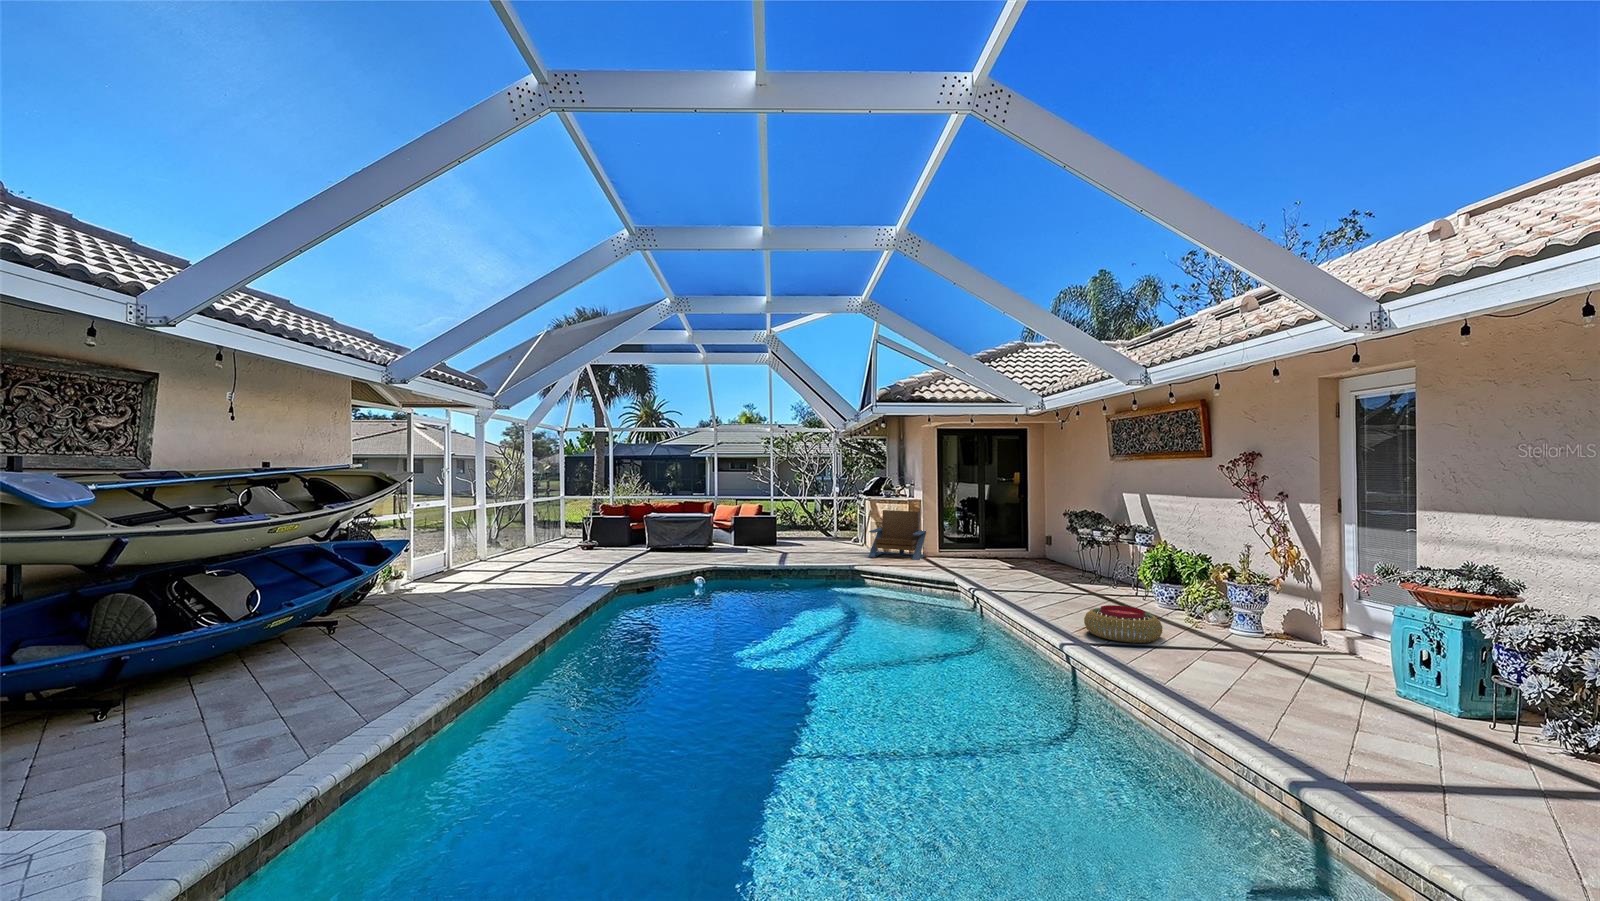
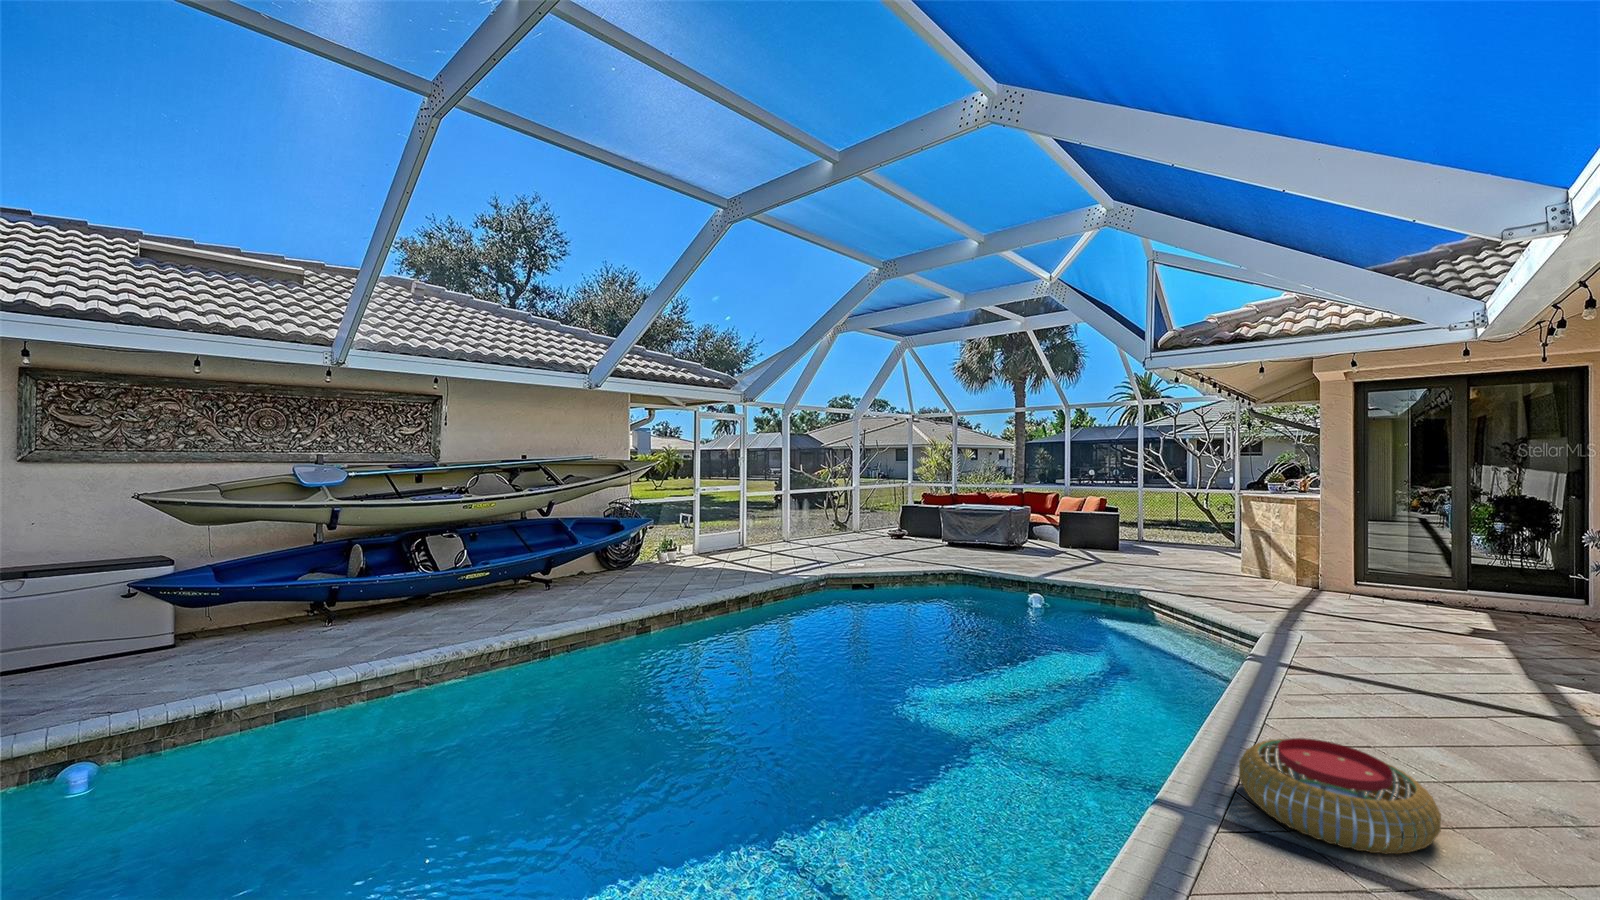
lounge chair: present [868,510,926,560] -> none [1205,514,1325,597]

